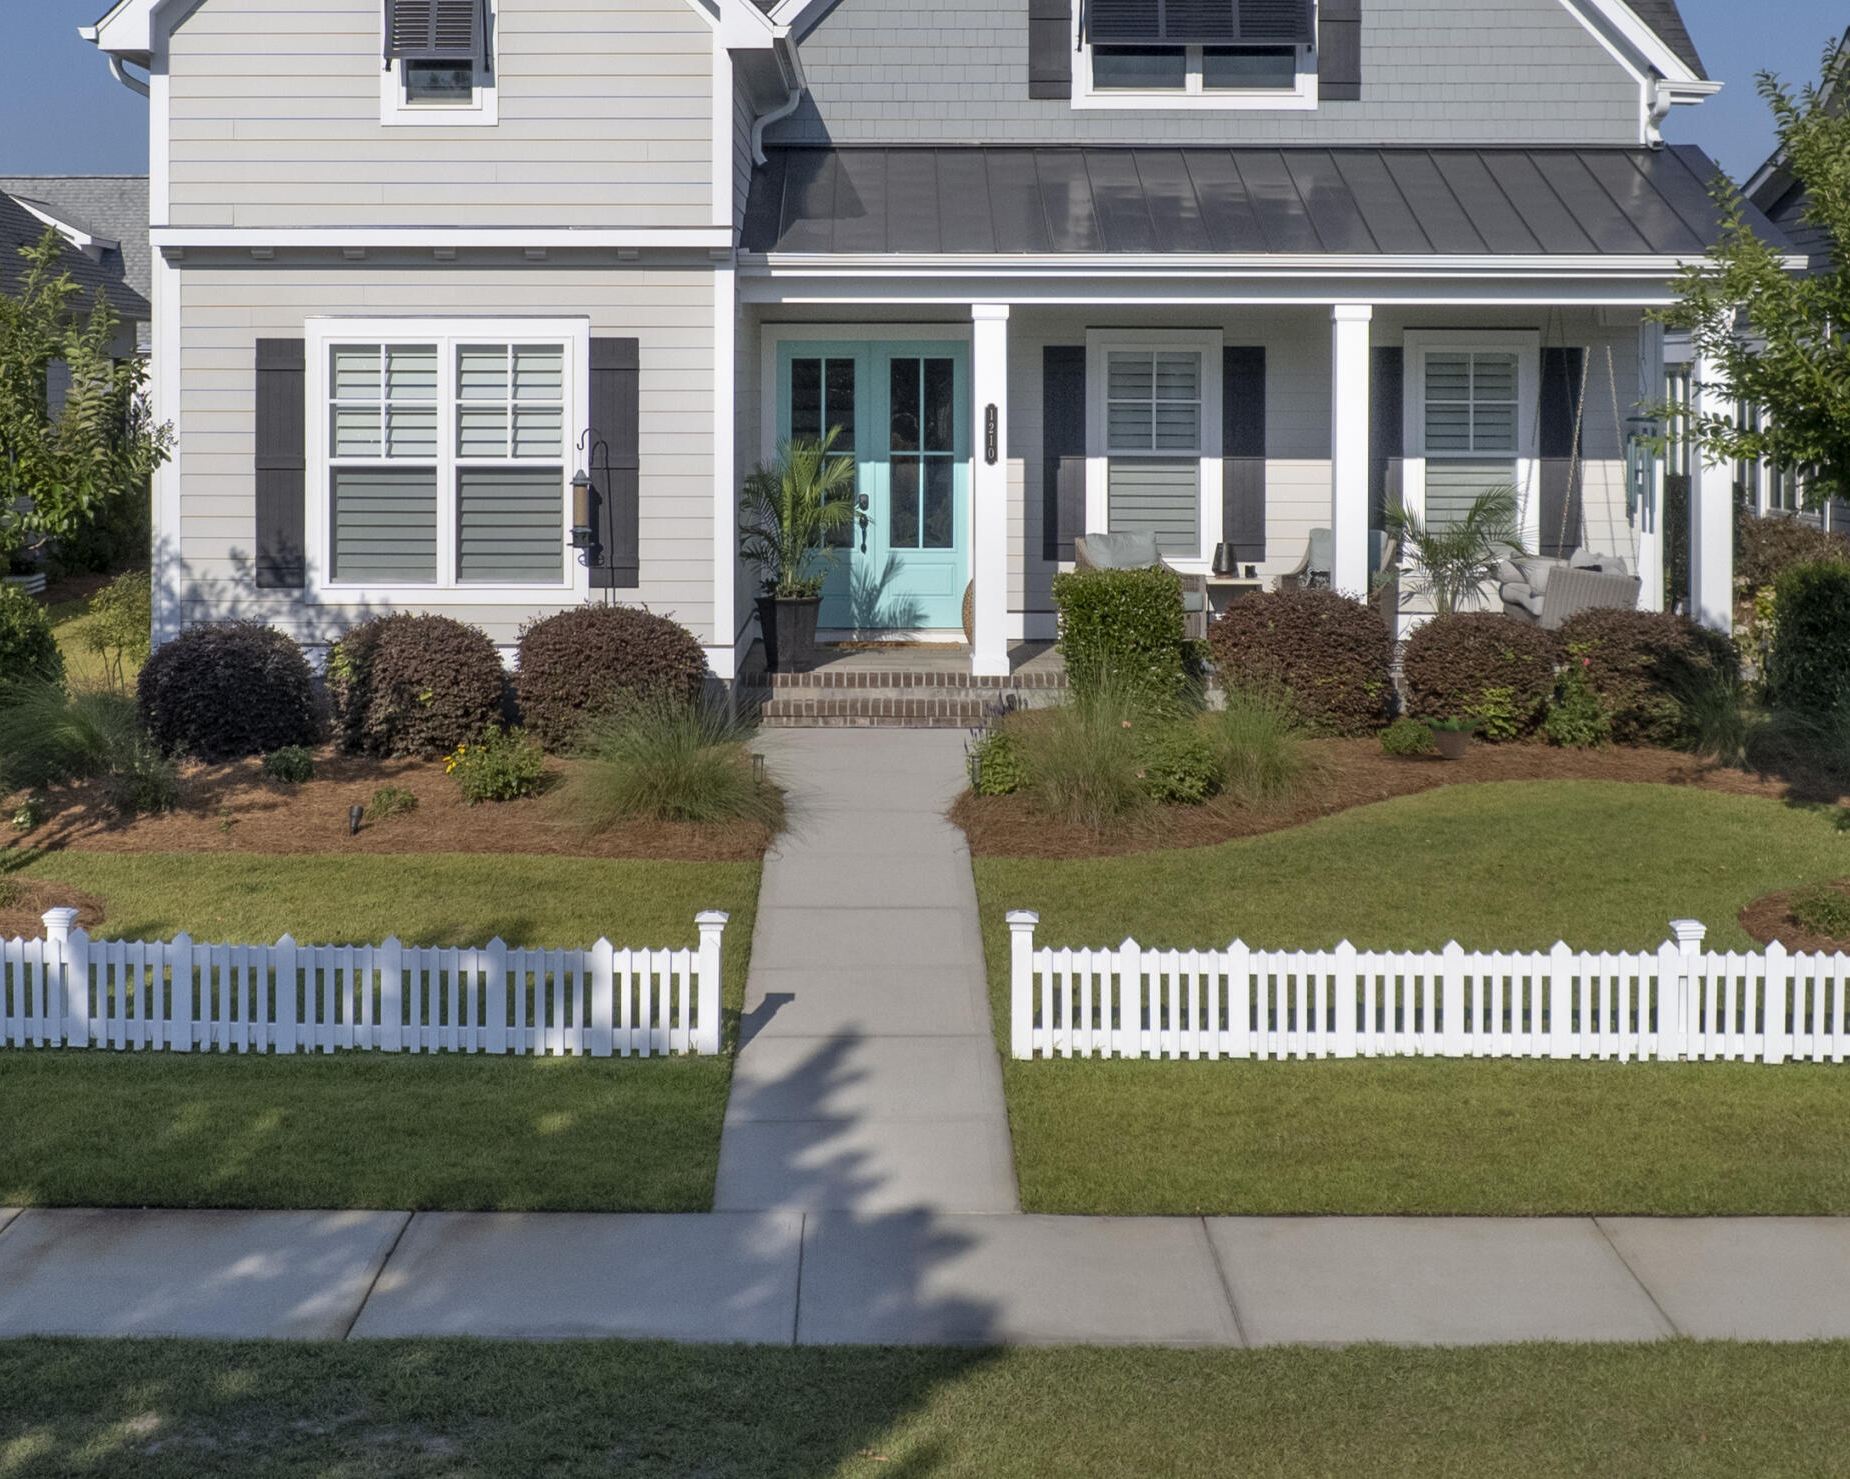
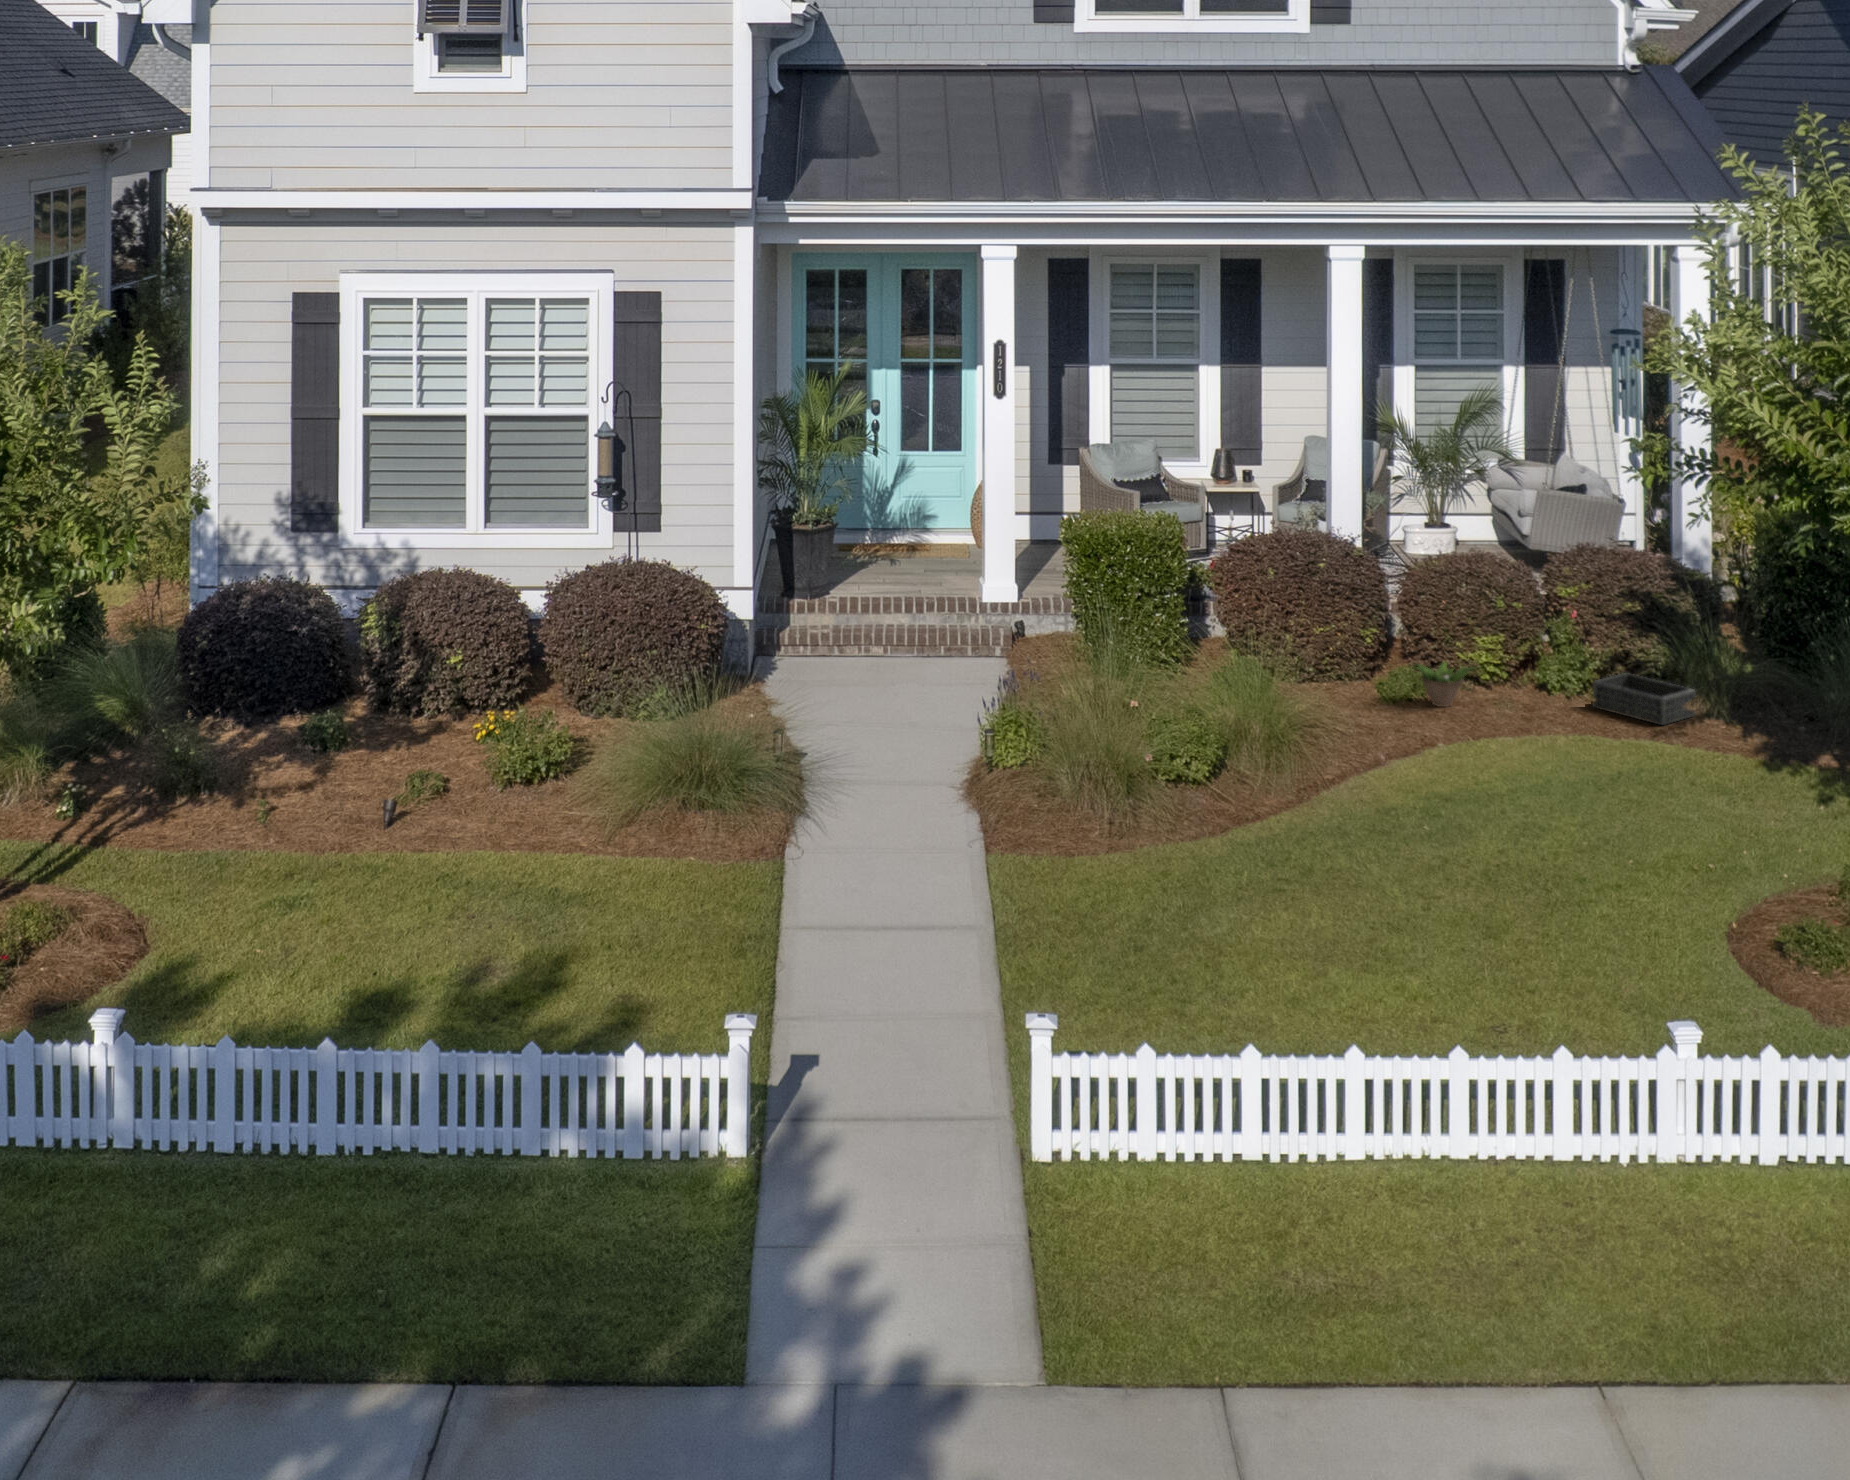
basket: none [1609,727,1716,772] -> present [1592,673,1695,725]

